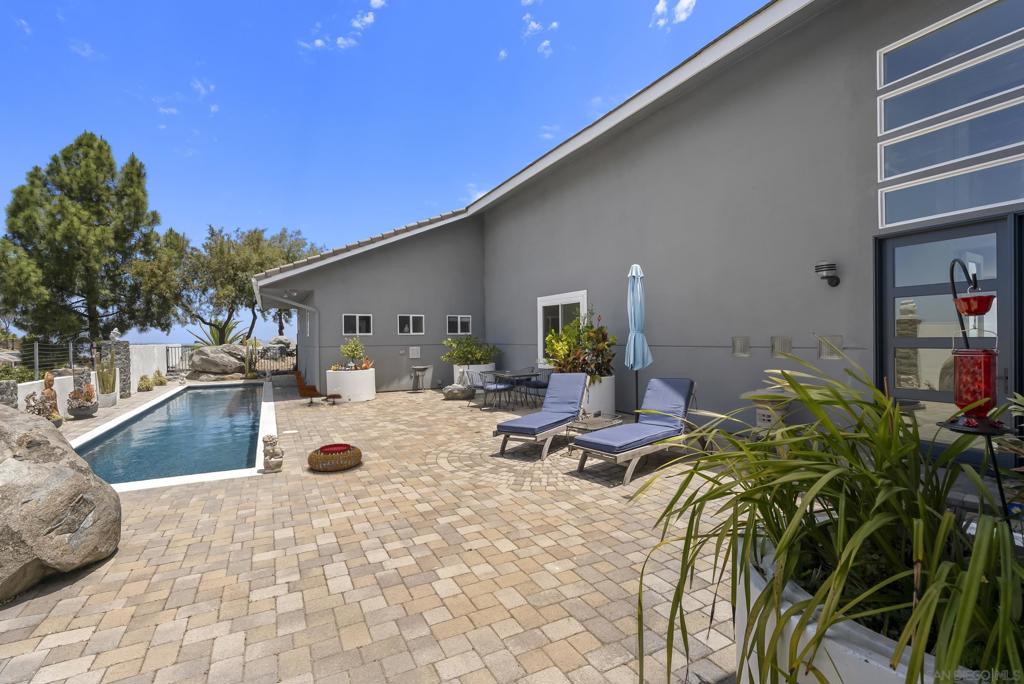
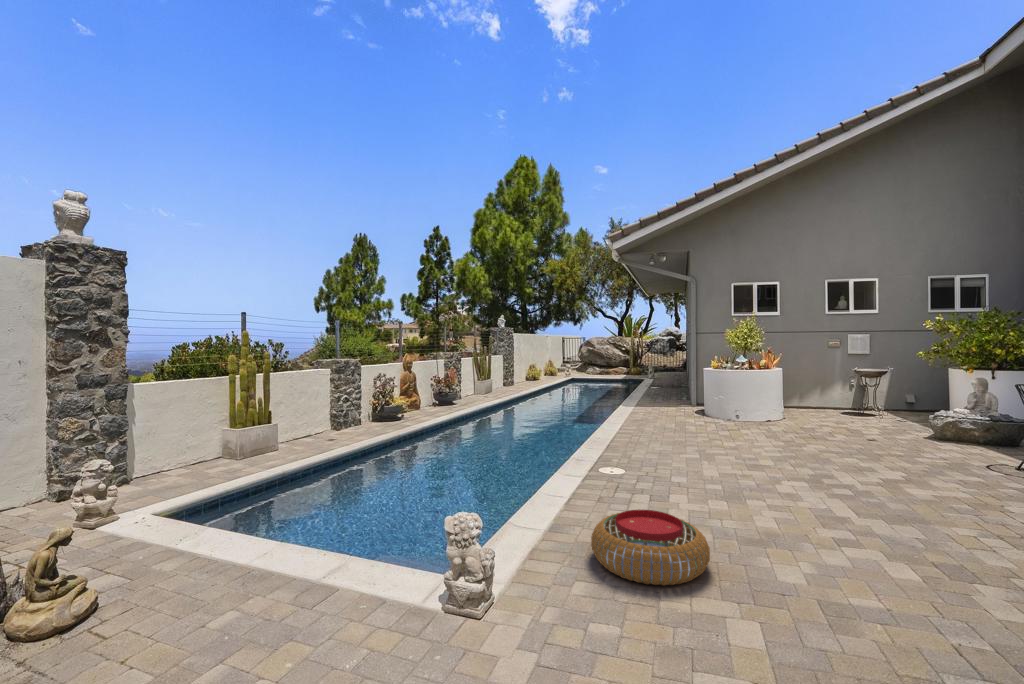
lounge chair: present [295,371,342,405] -> none [657,364,724,419]

